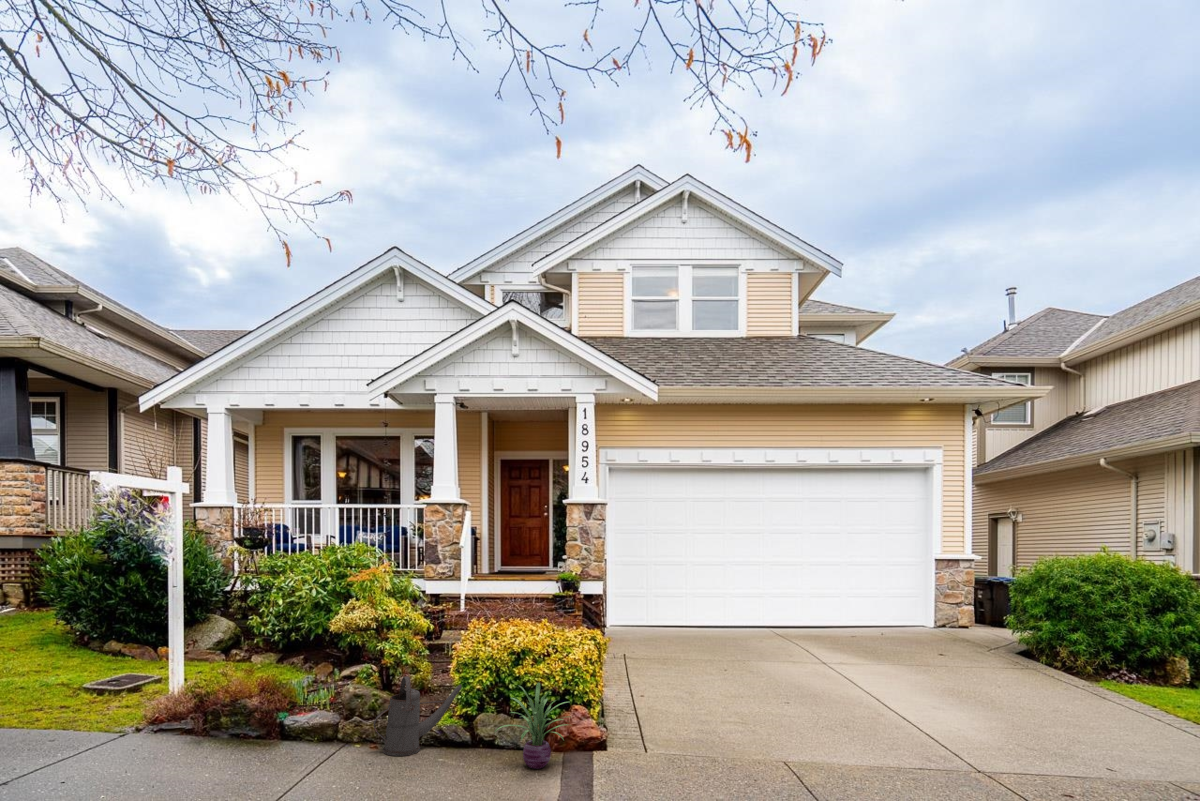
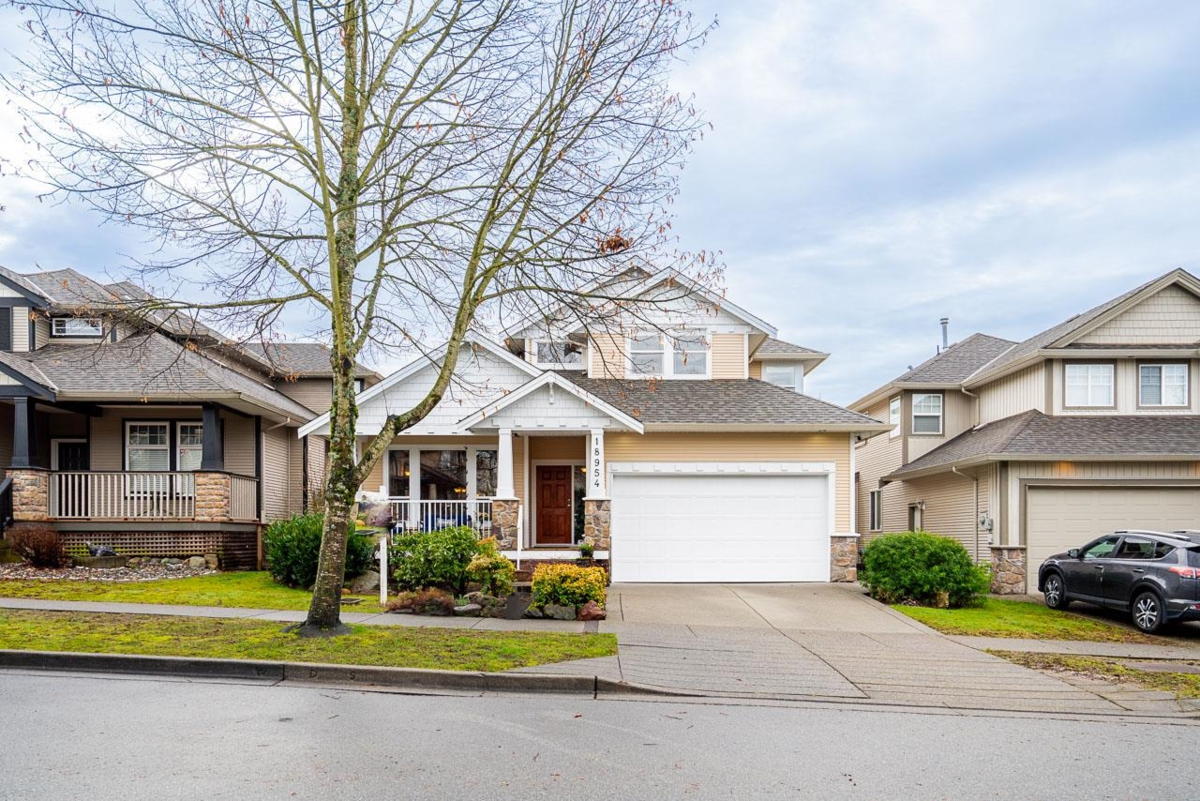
decorative plant: present [496,683,570,769] -> none [556,588,591,624]

